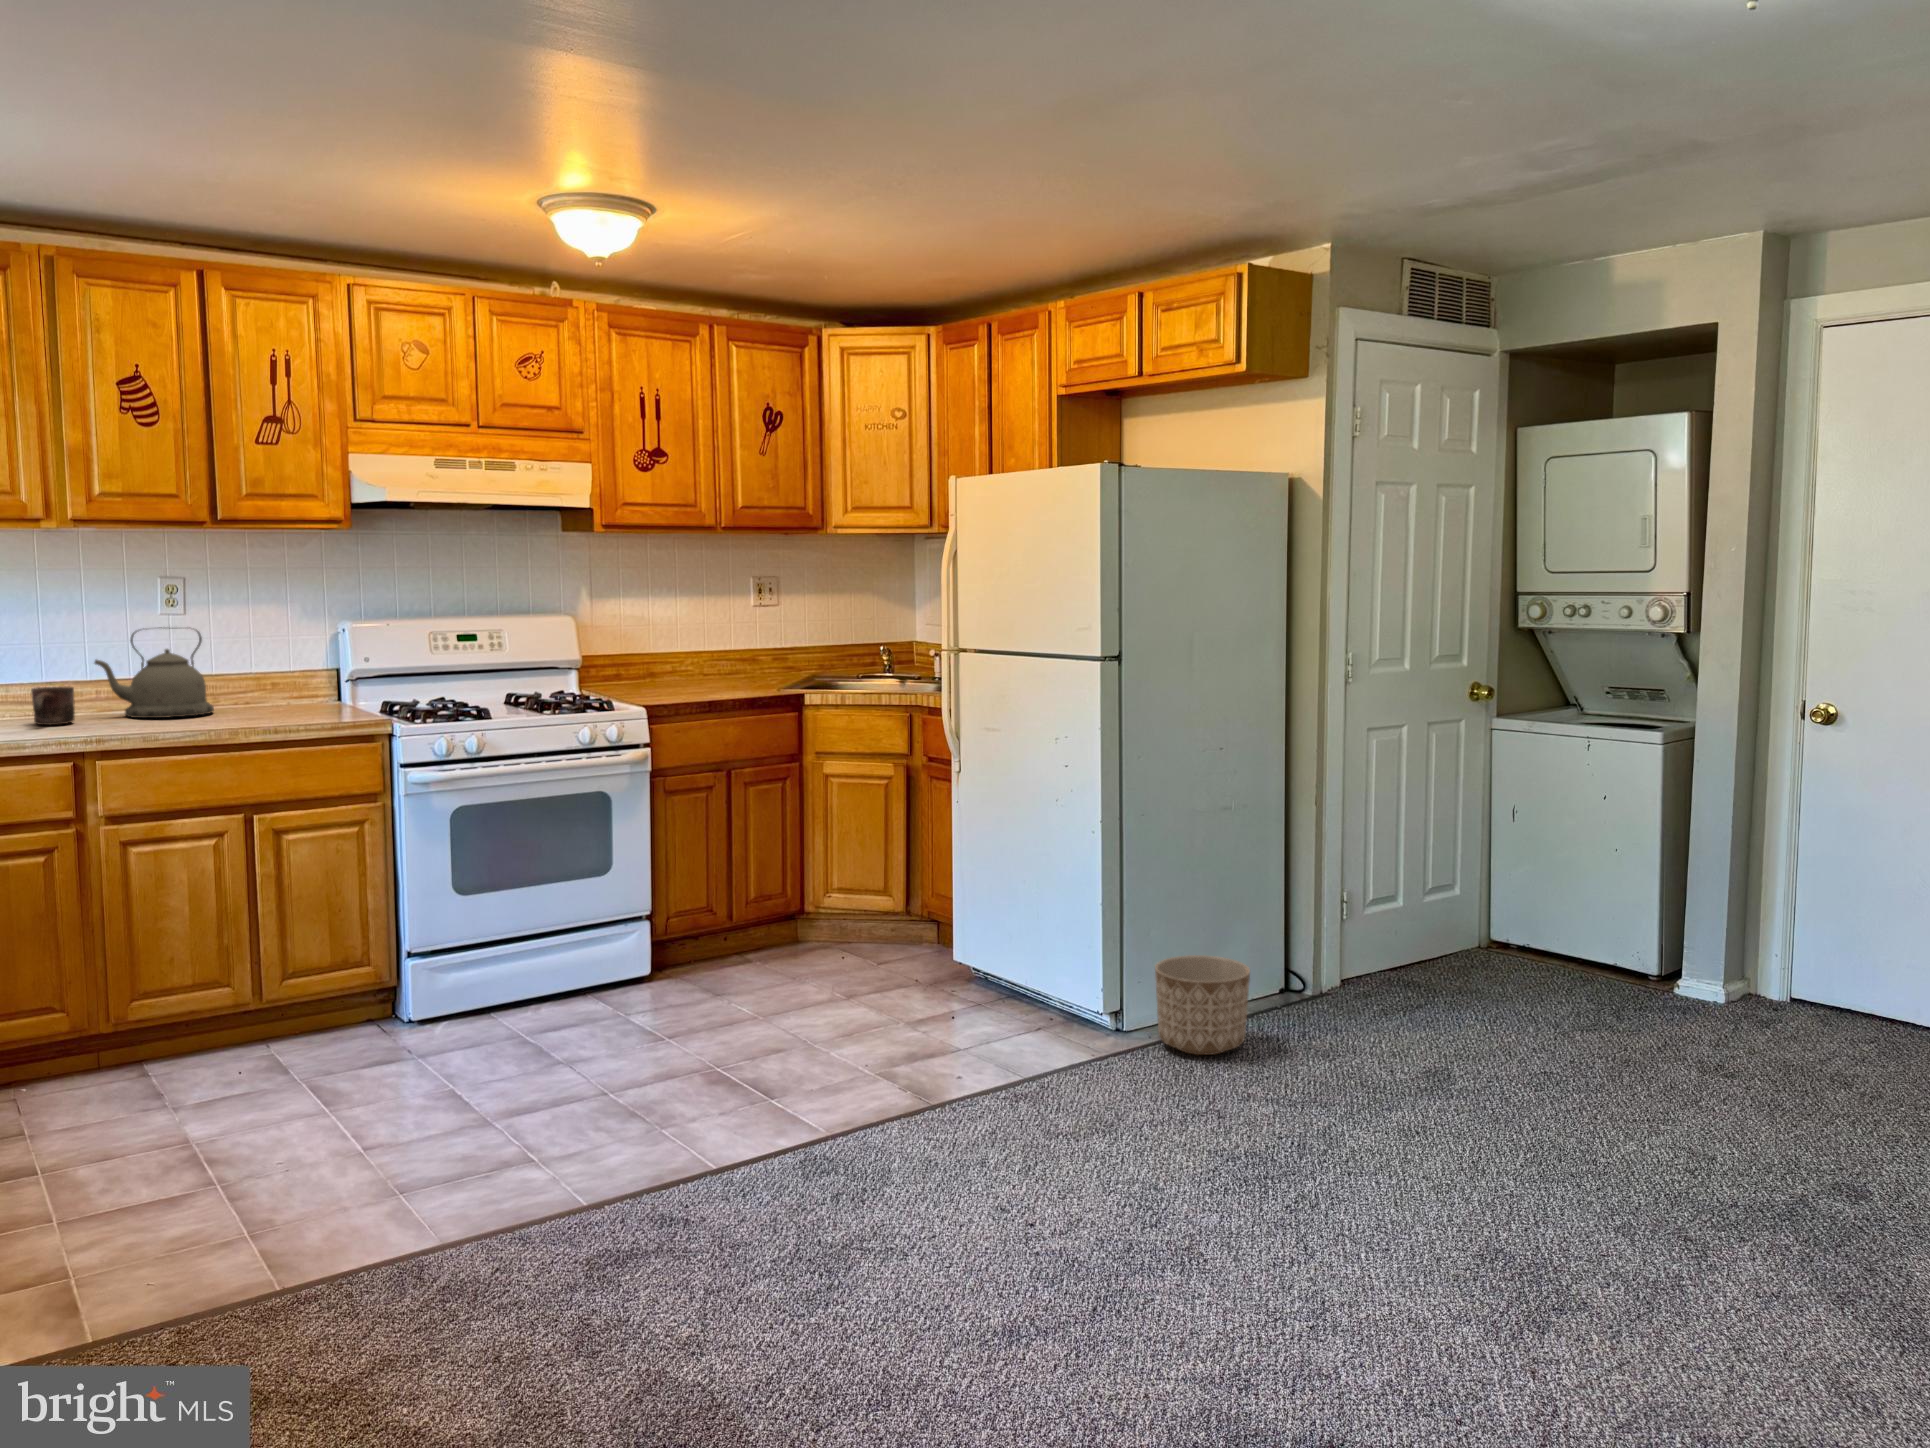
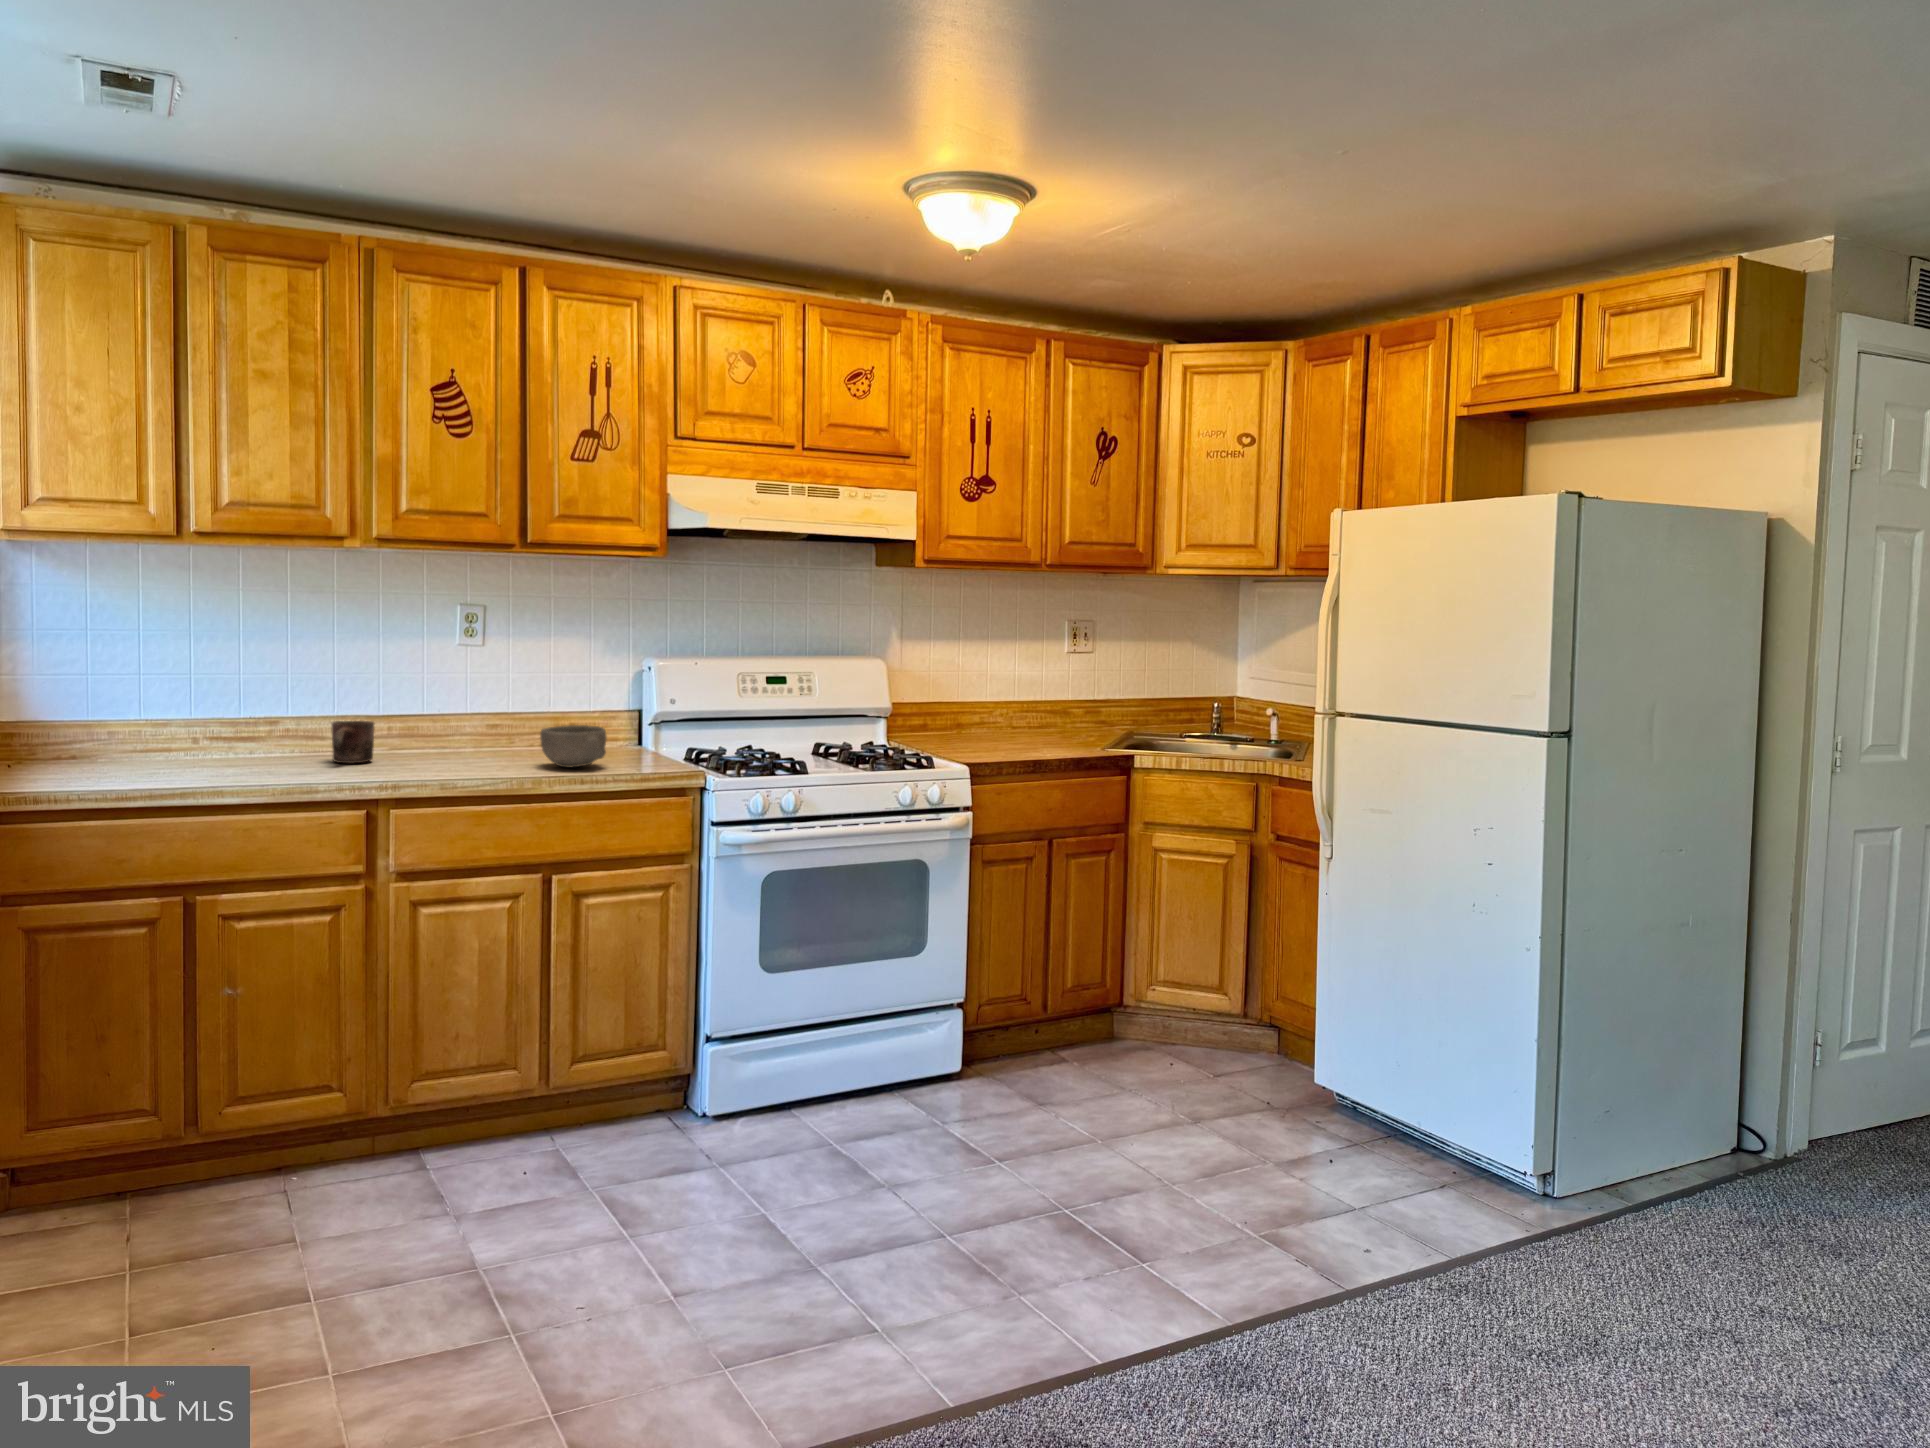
kettle: present [95,627,214,718] -> none [395,659,513,759]
bowl: none [237,683,301,721] -> present [540,725,606,767]
planter: present [1155,955,1250,1055] -> none [1607,1110,1738,1244]

